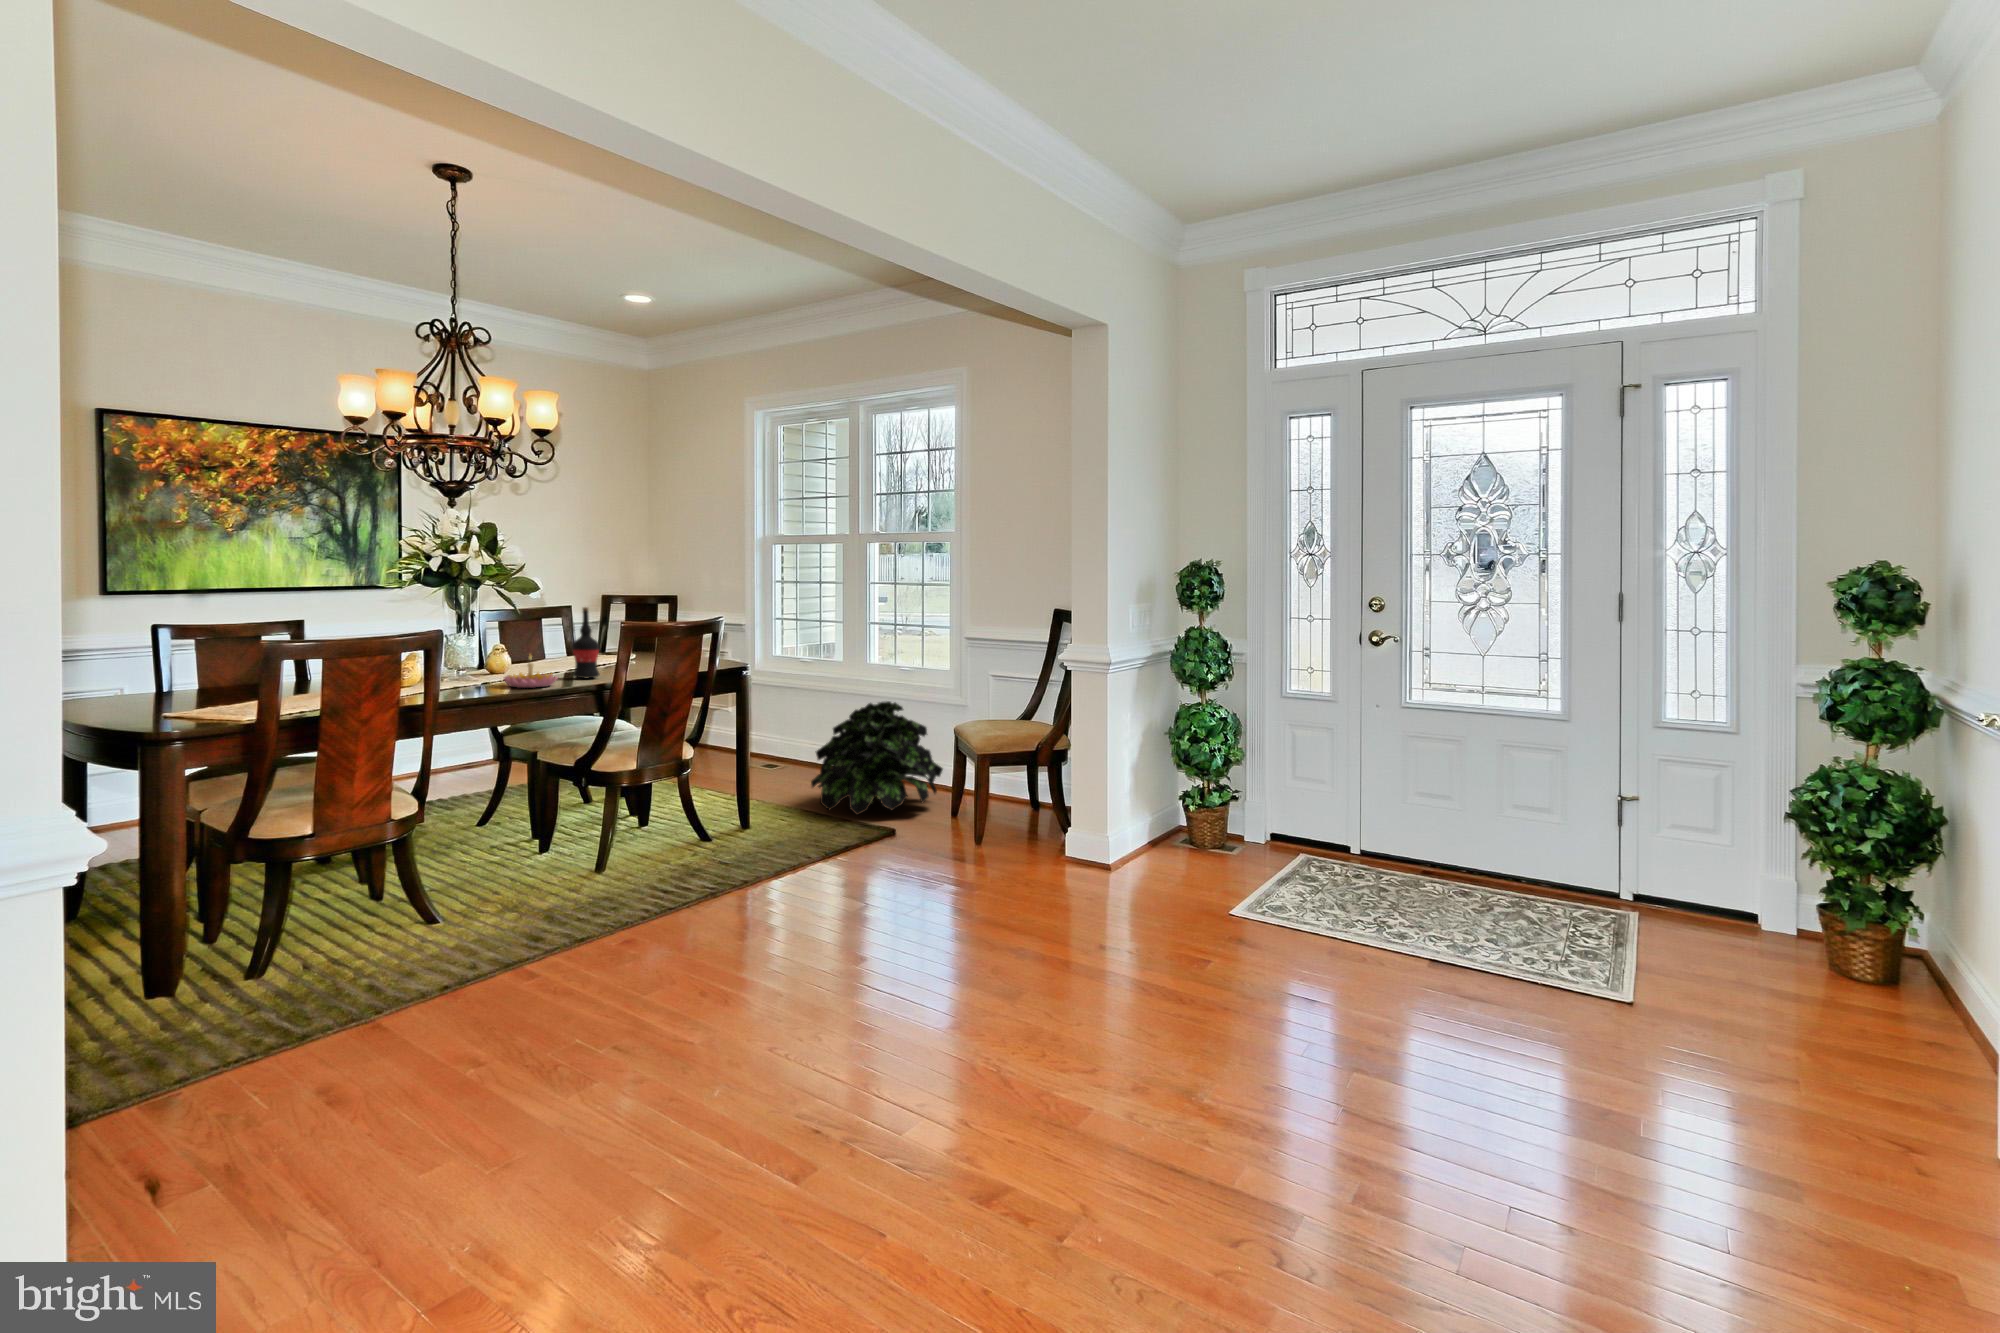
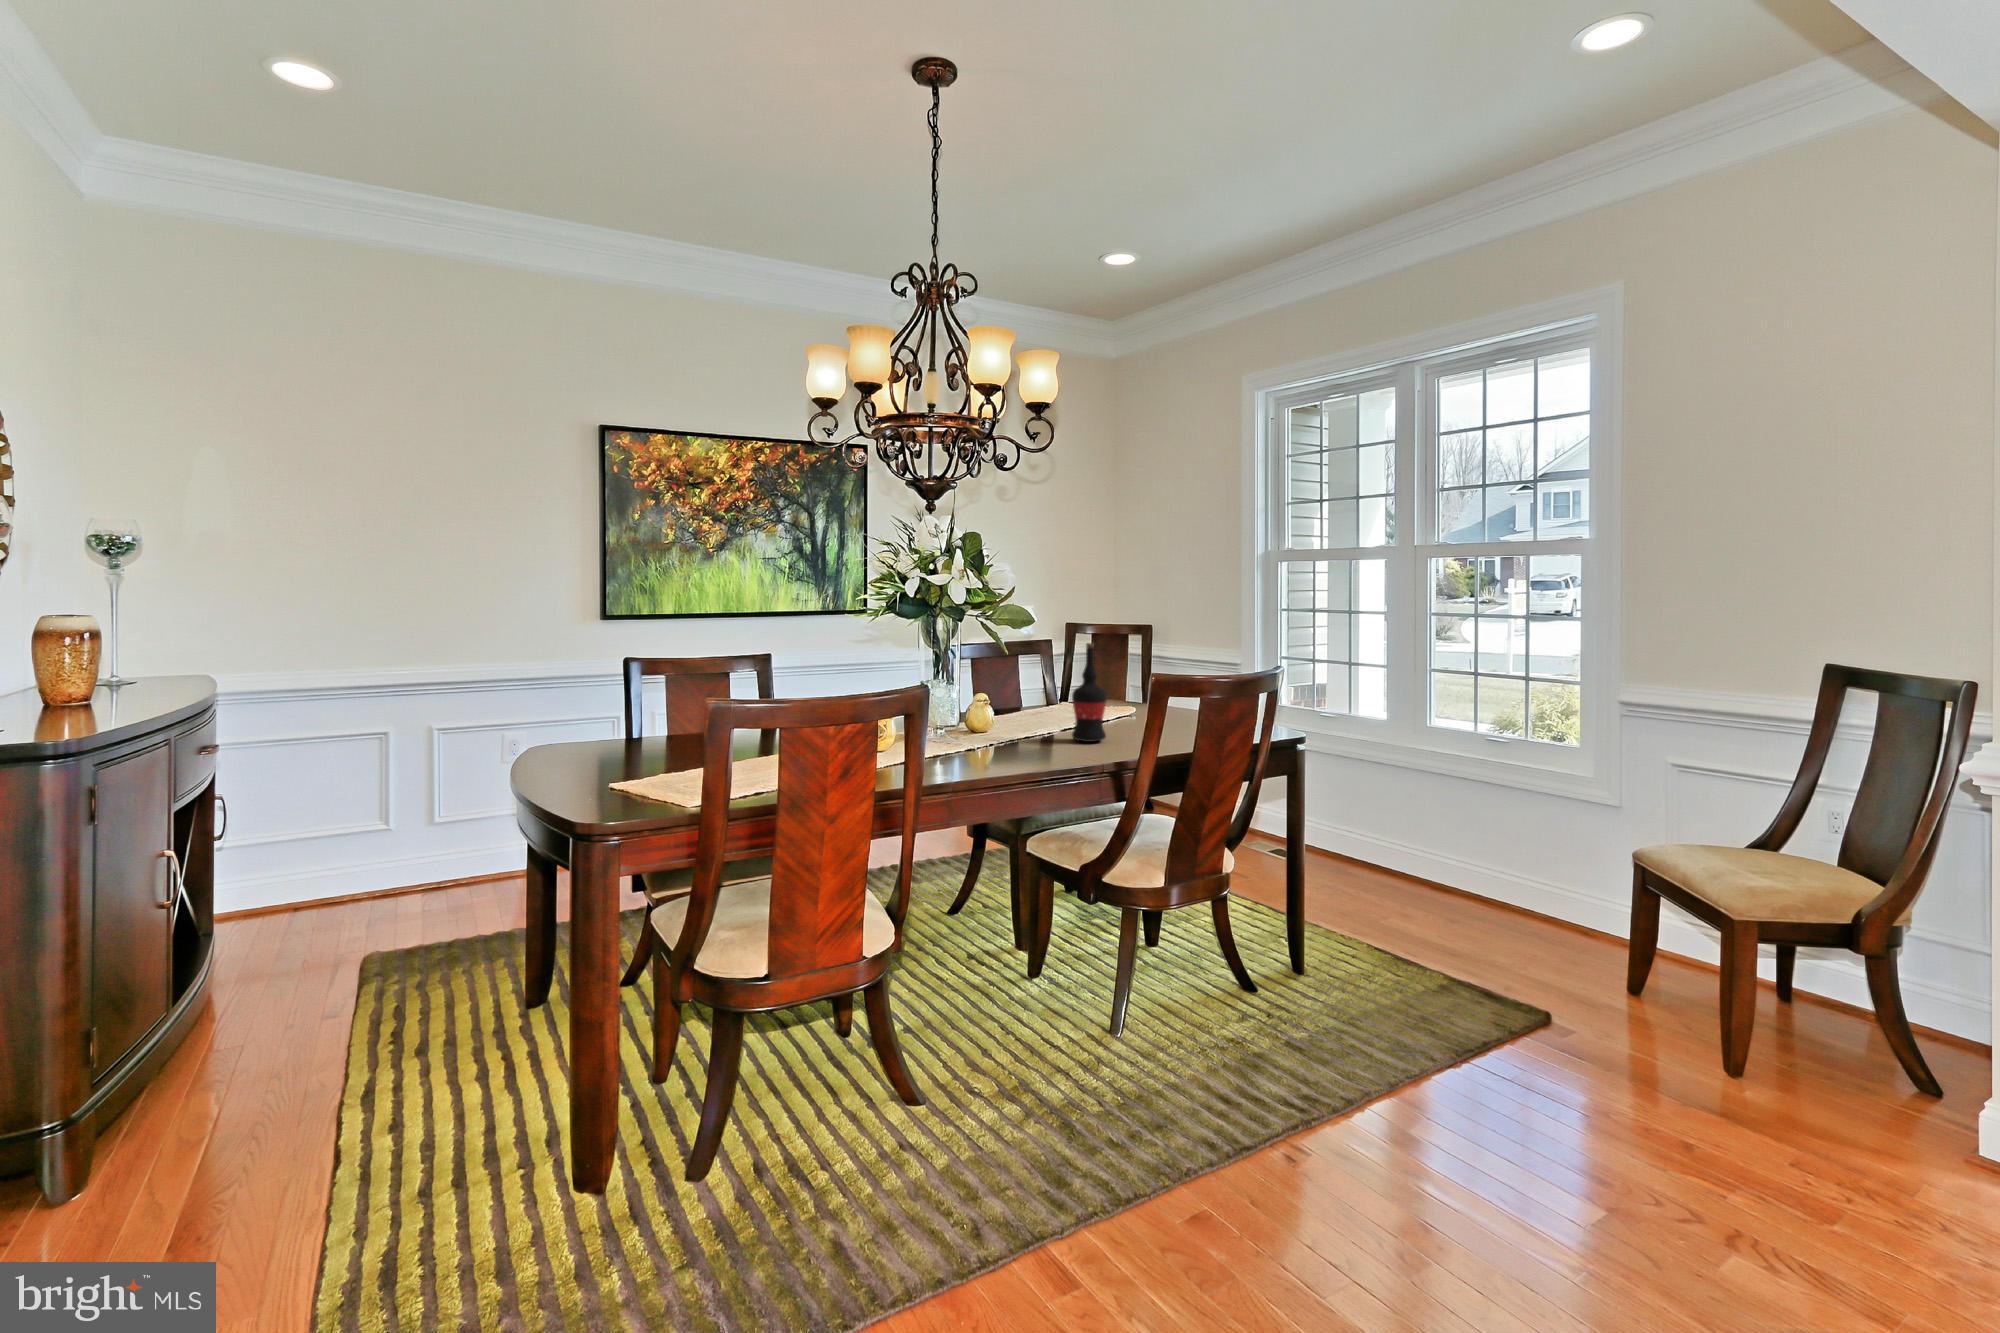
candle holder: present [504,655,558,688] -> none [989,708,1059,758]
potted plant: present [811,701,943,815] -> none [1378,779,1593,957]

